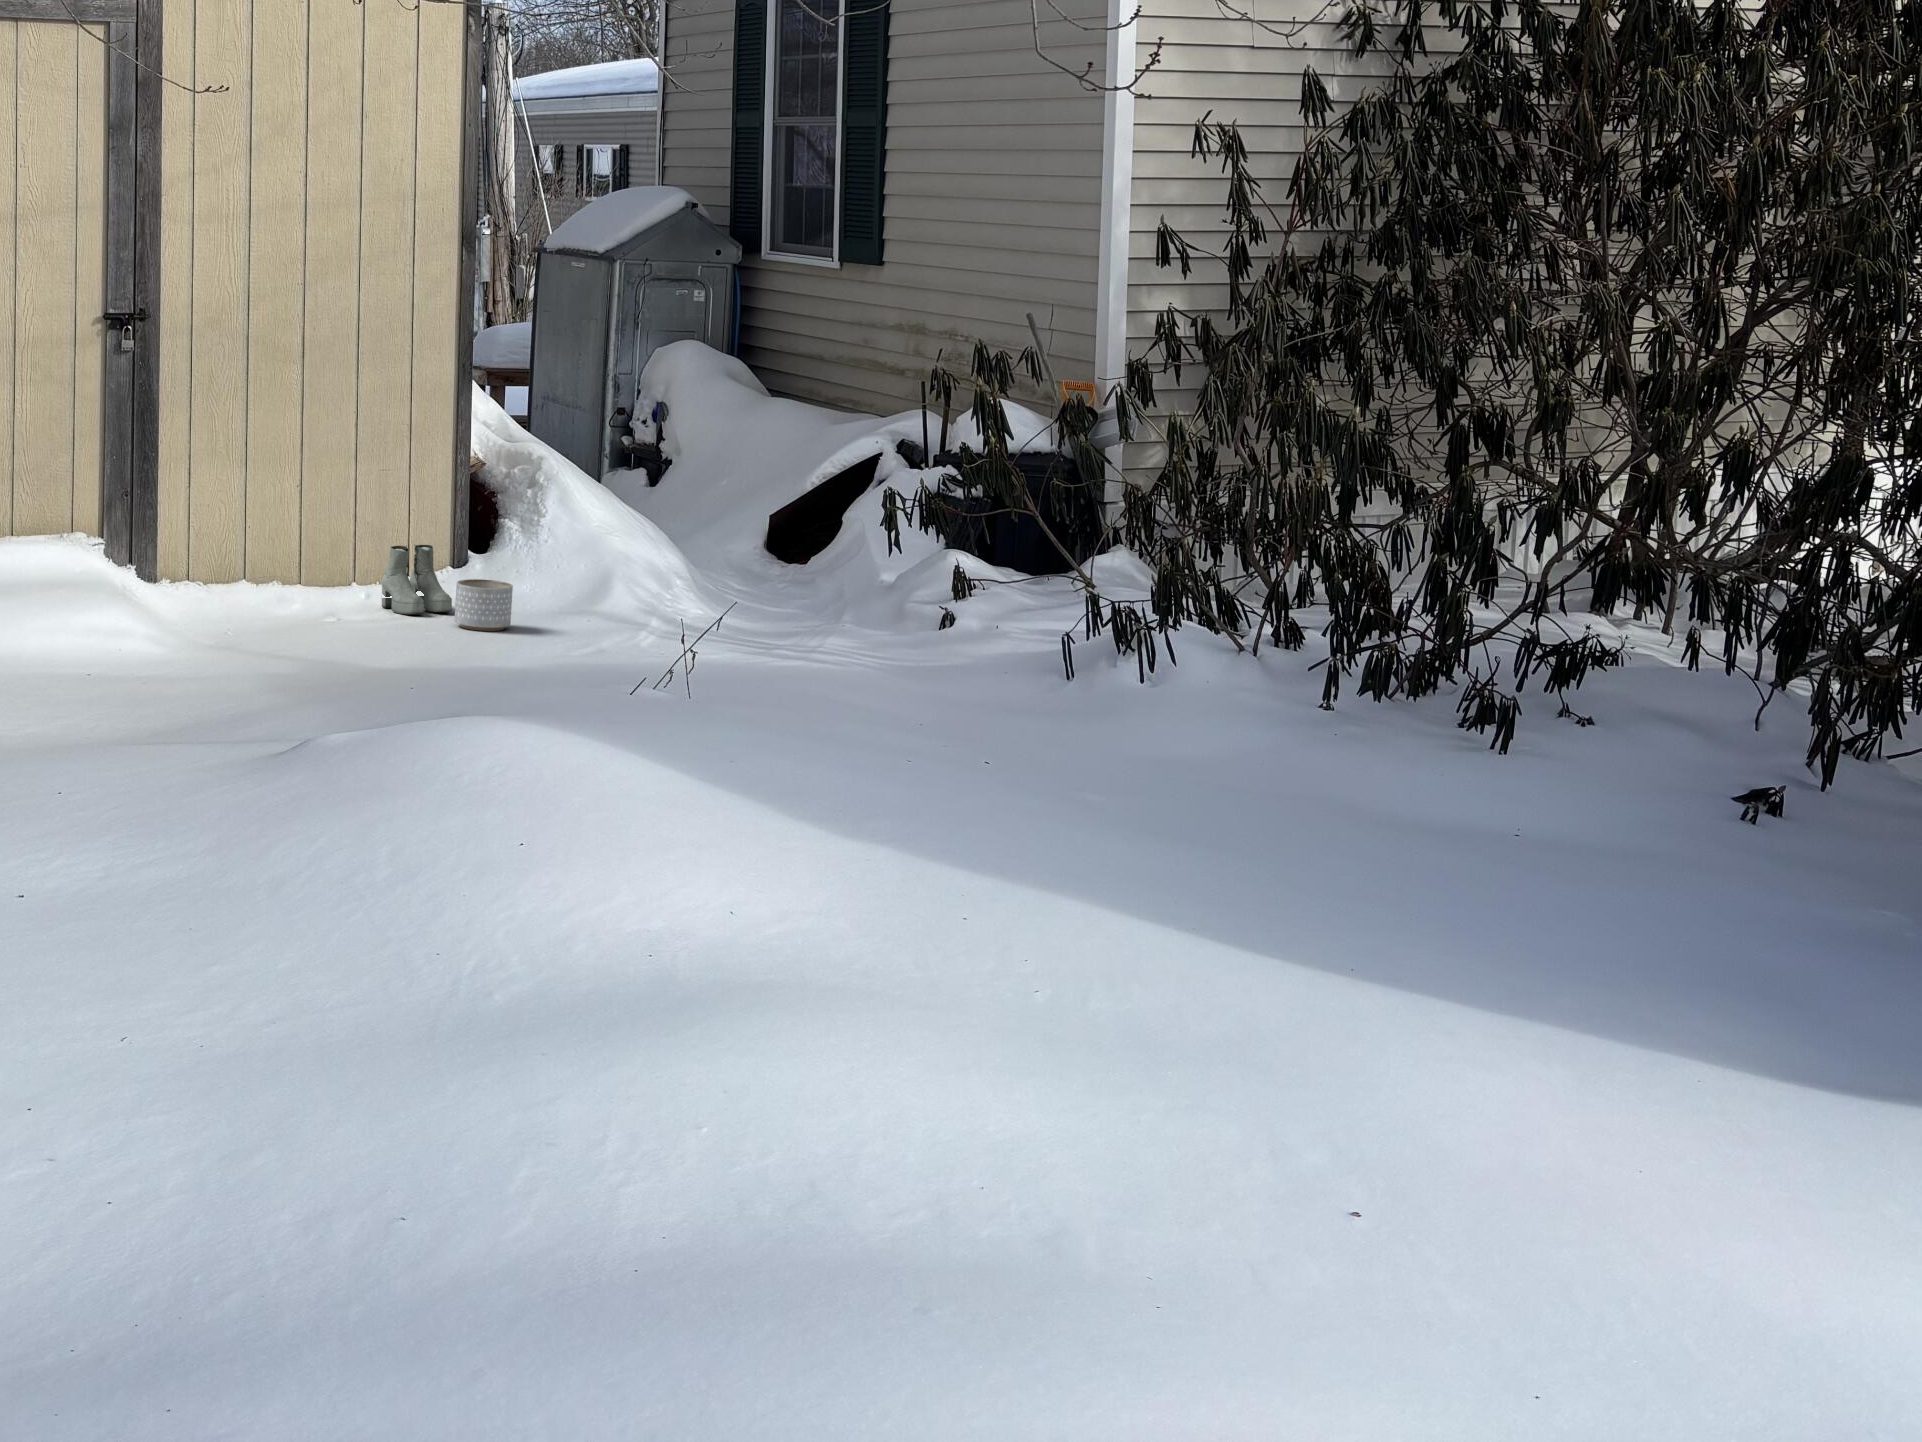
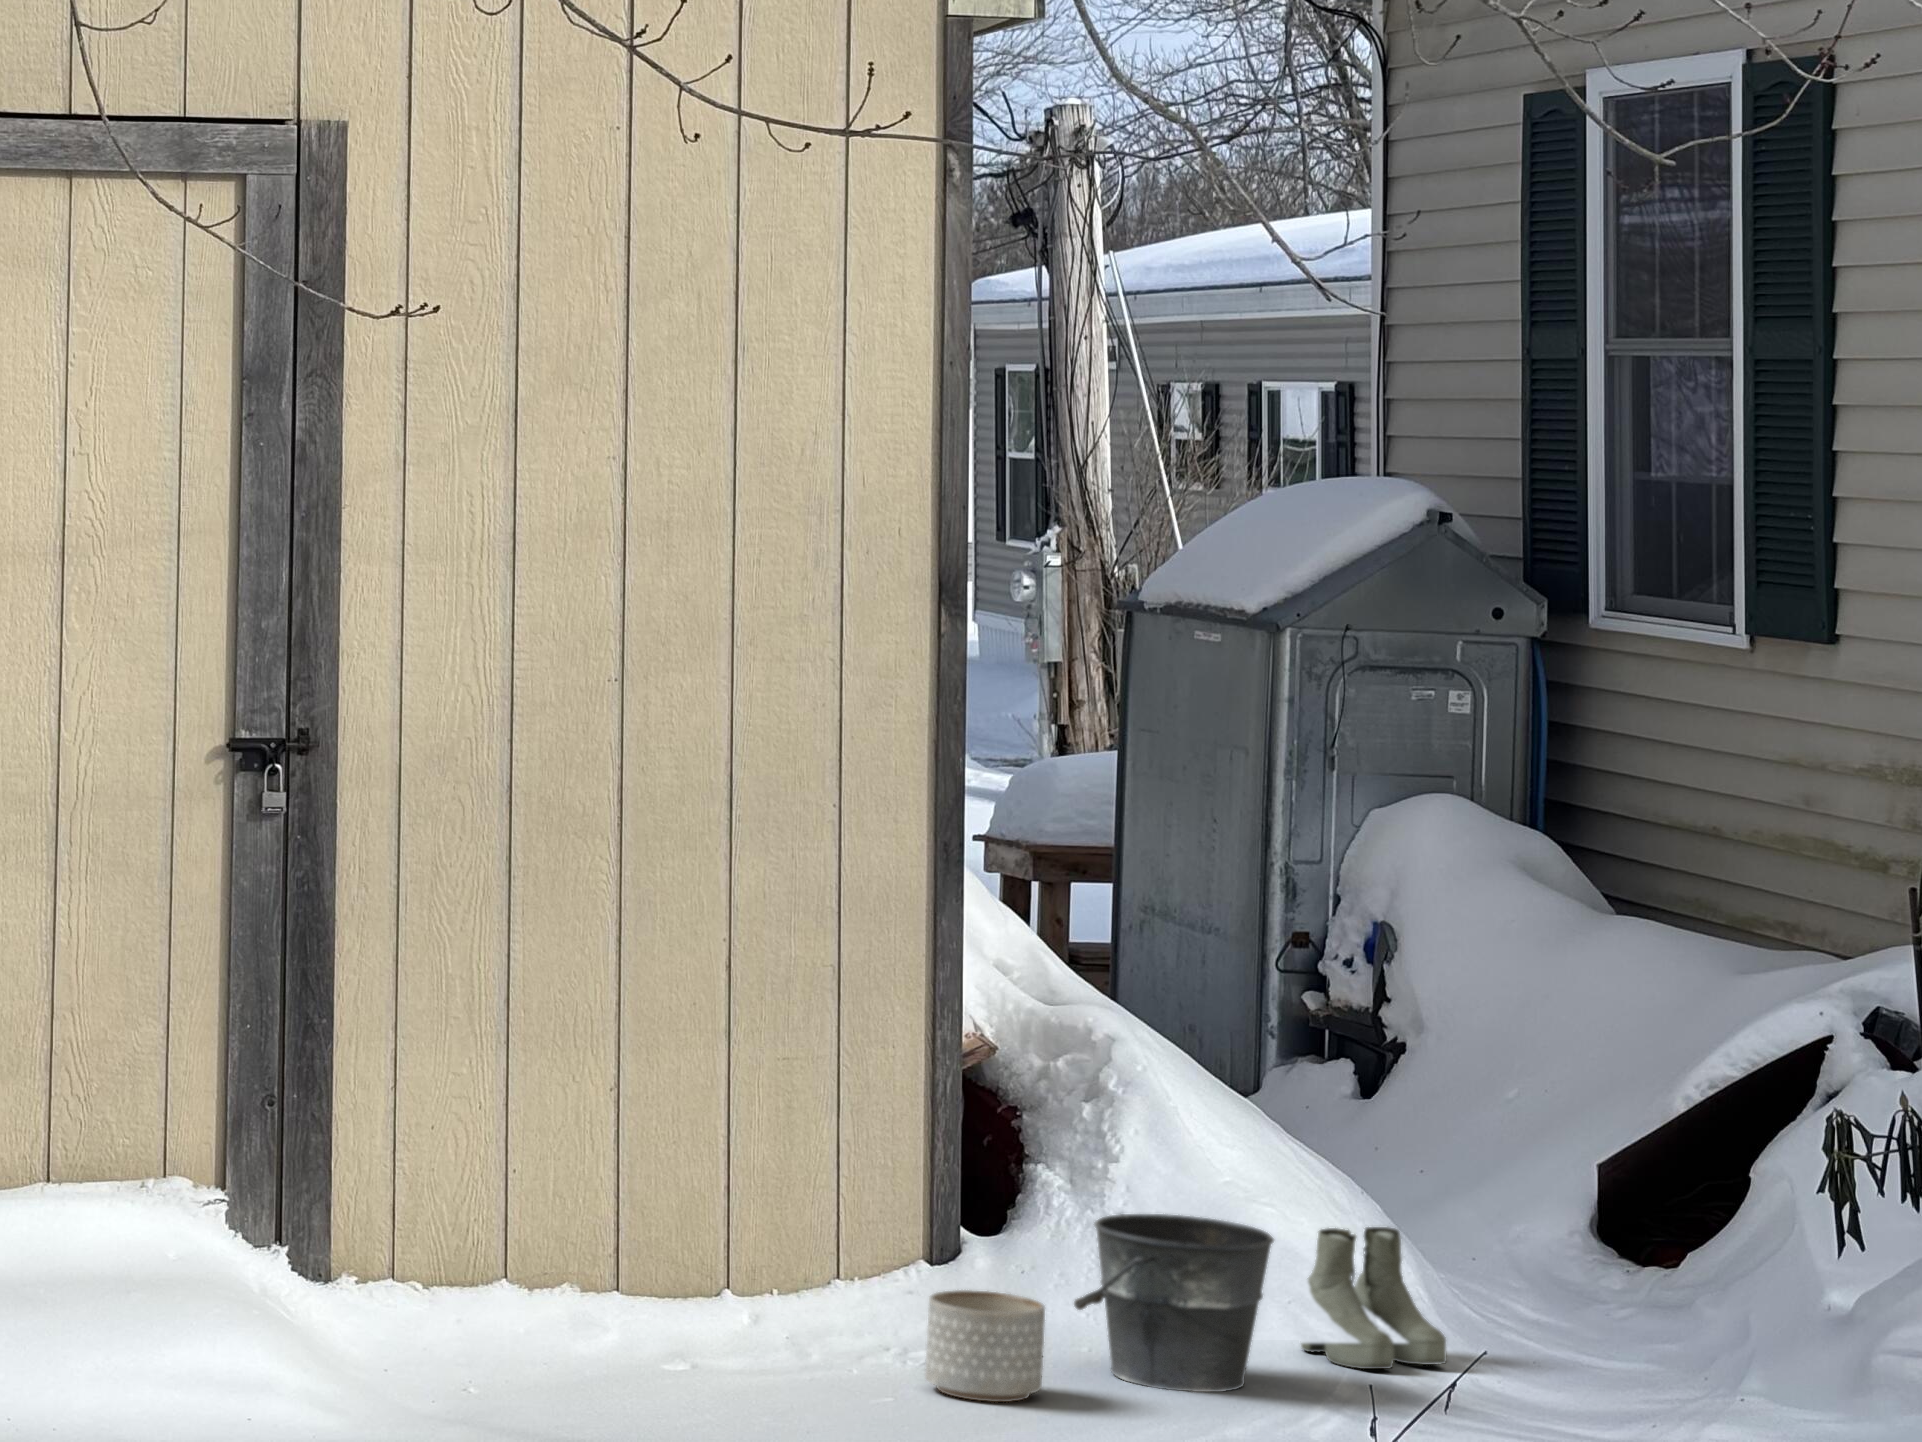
bucket: none [523,542,621,625] -> present [1074,1214,1274,1392]
boots: present [382,545,452,615] -> present [1301,1227,1447,1369]

